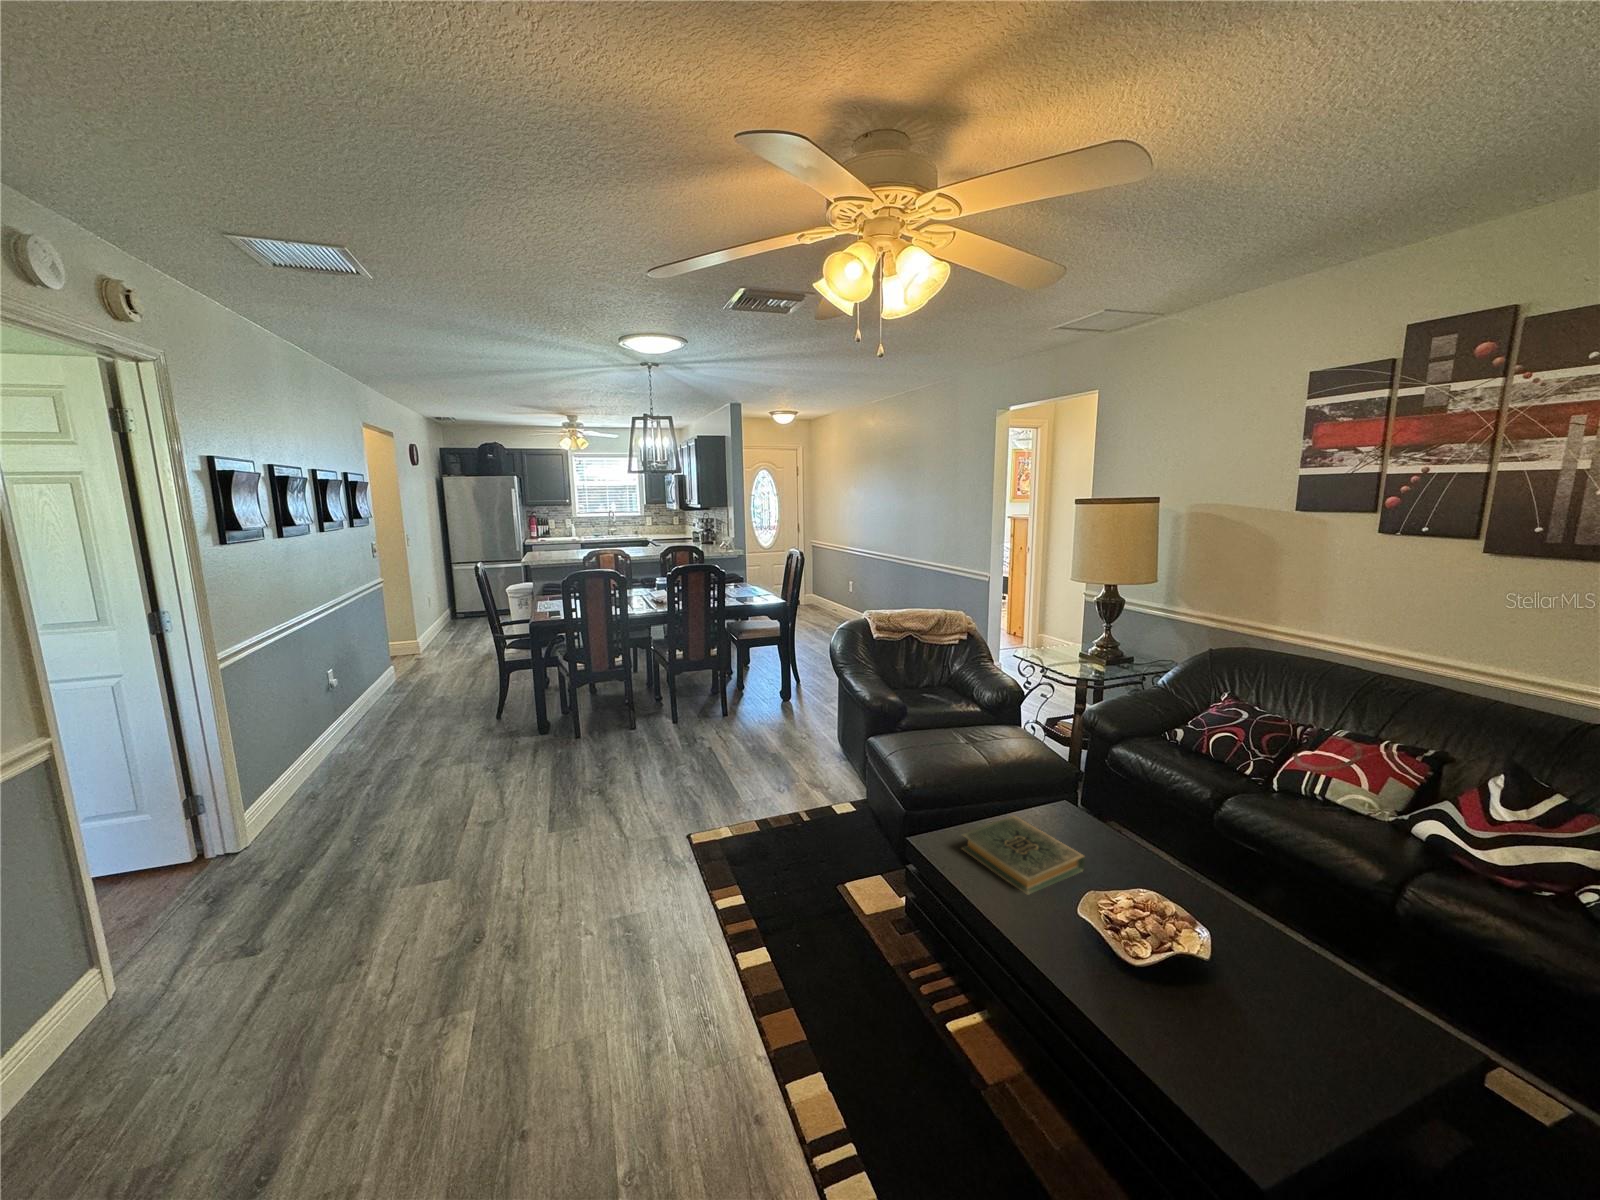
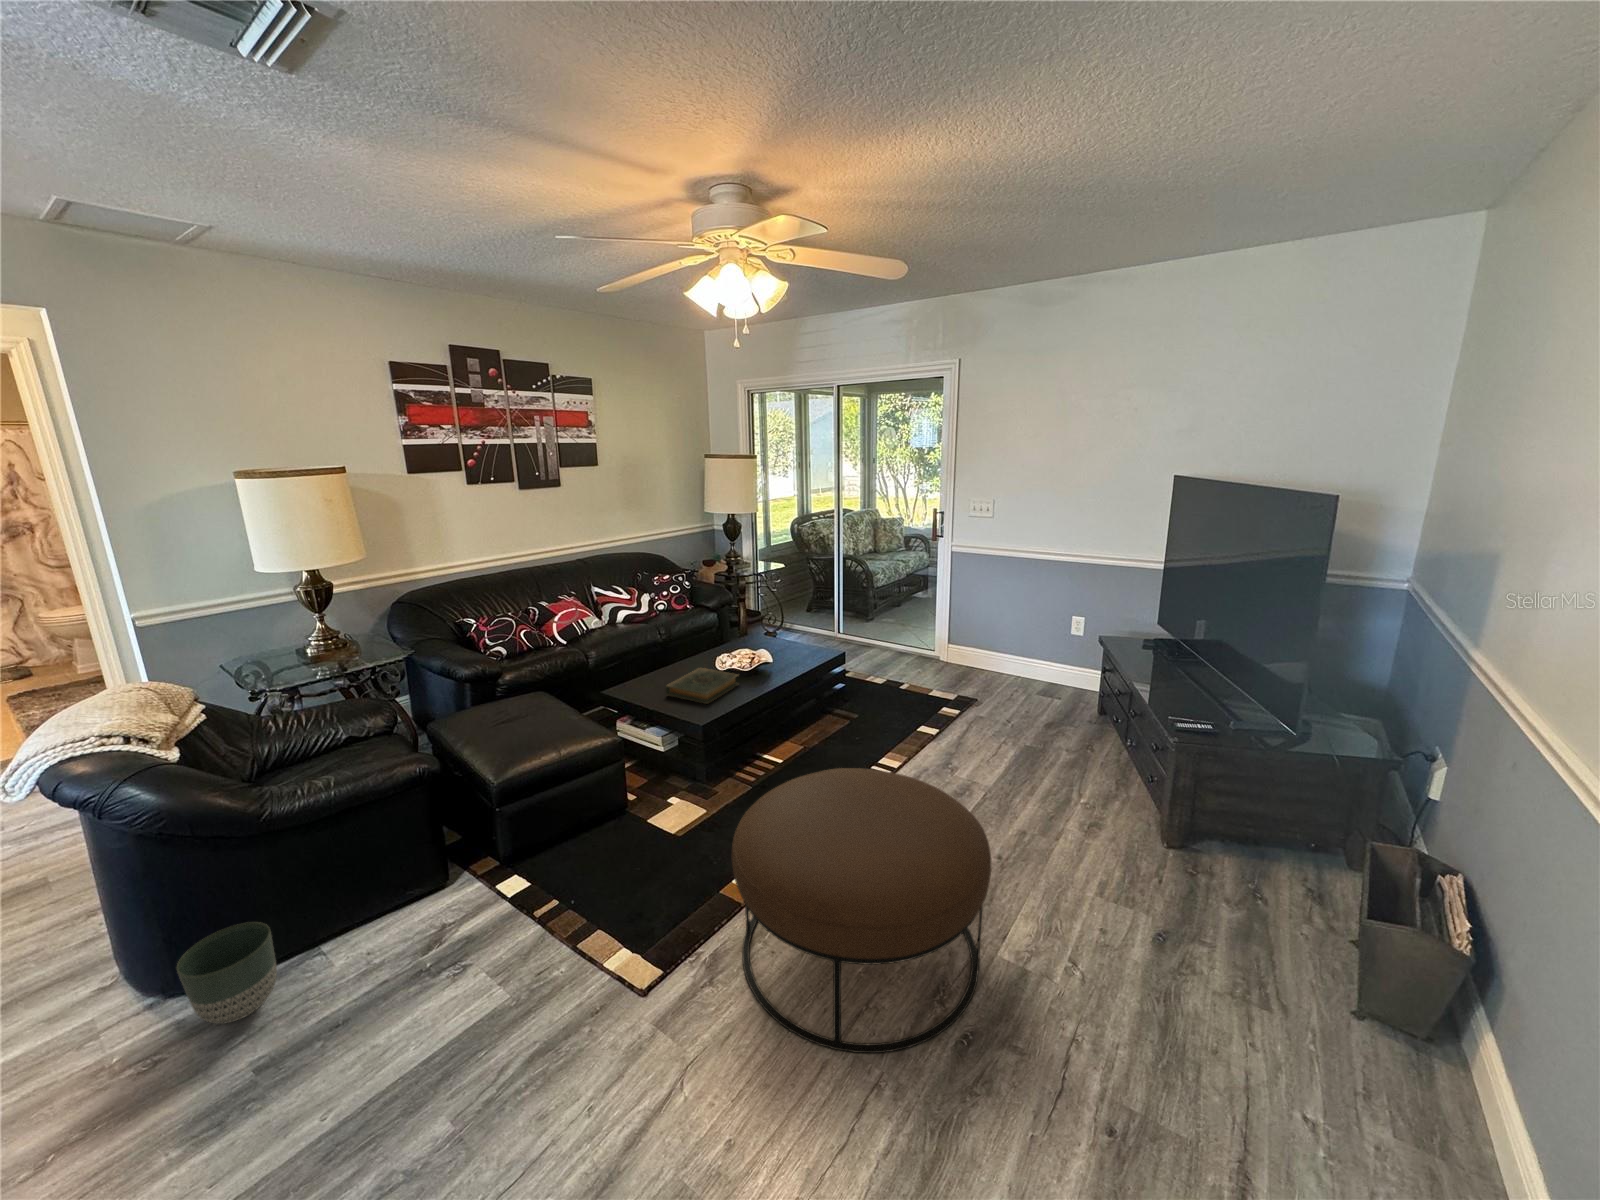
planter: none [804,707,837,748] -> present [177,922,277,1024]
ottoman: none [469,775,706,1018] -> present [732,768,991,1053]

